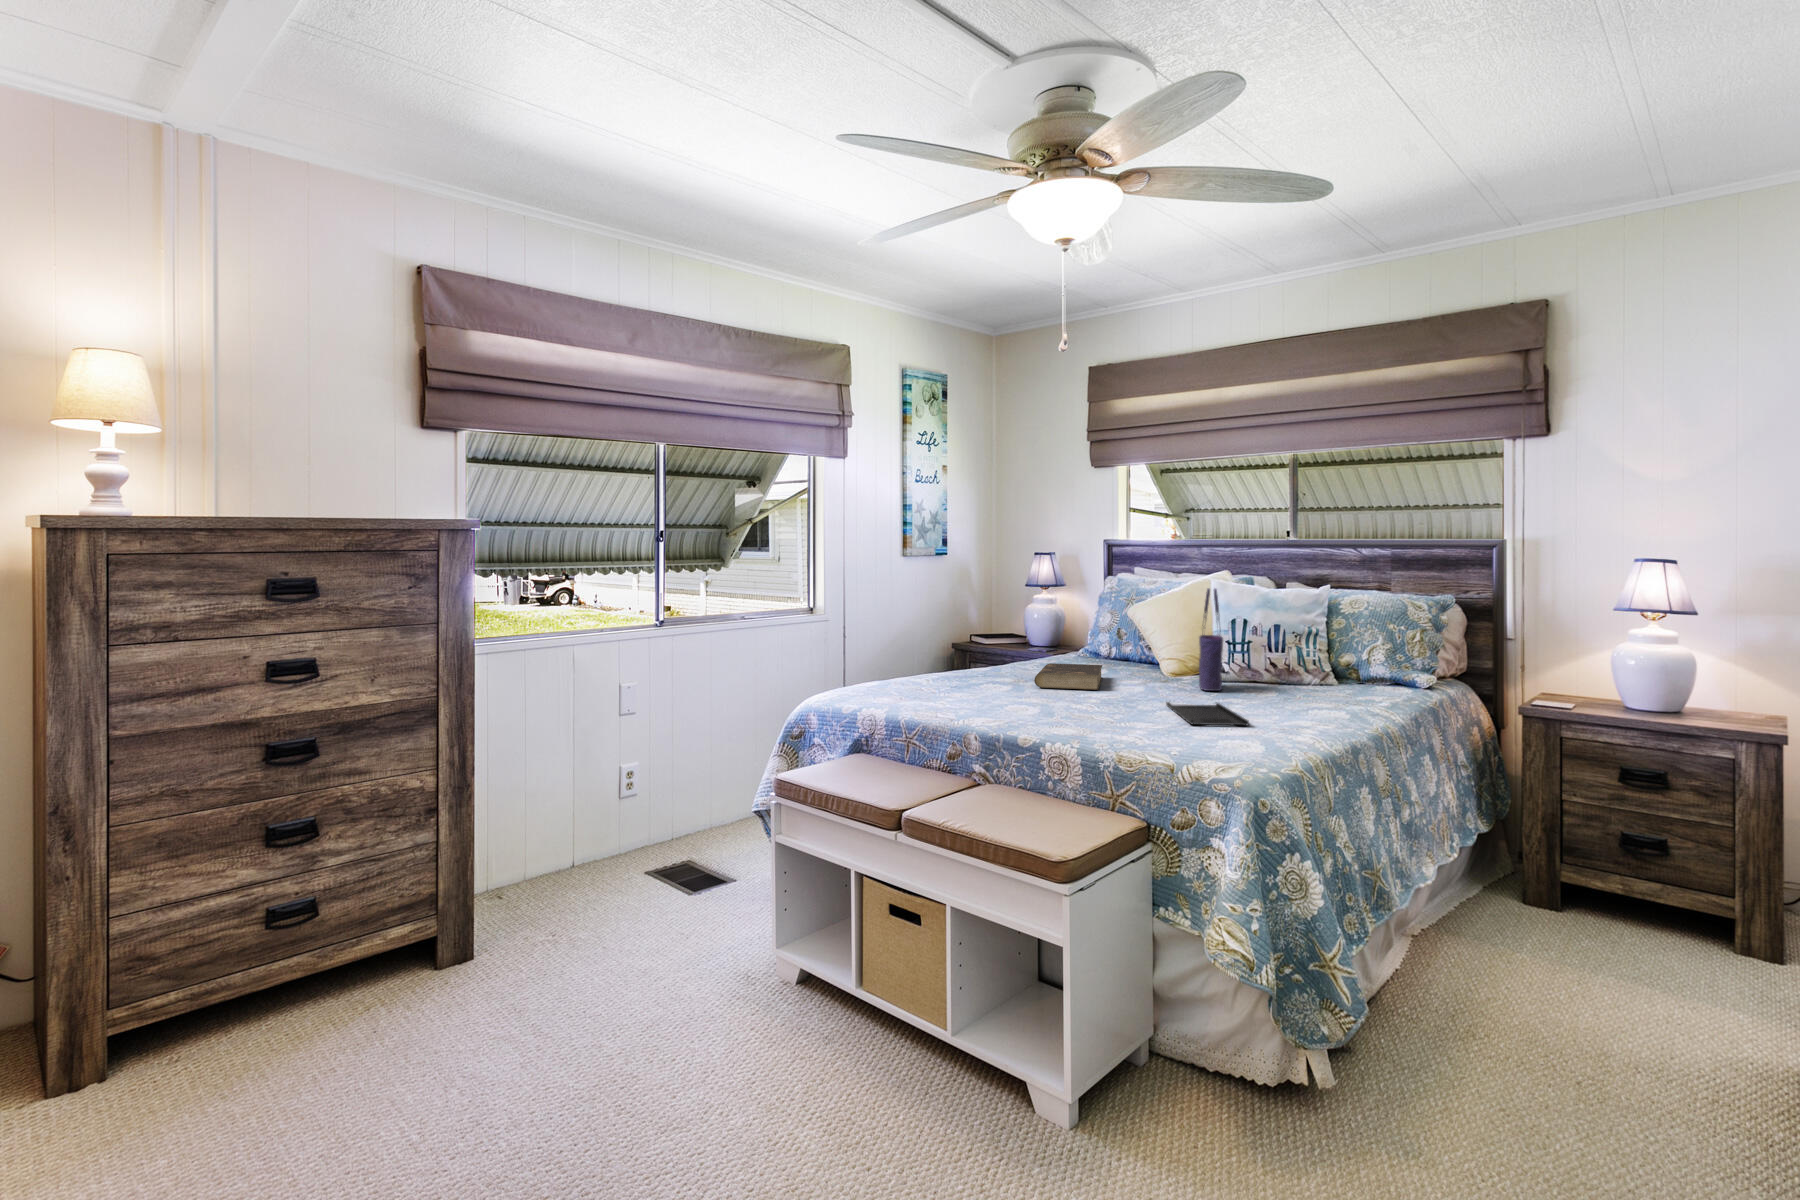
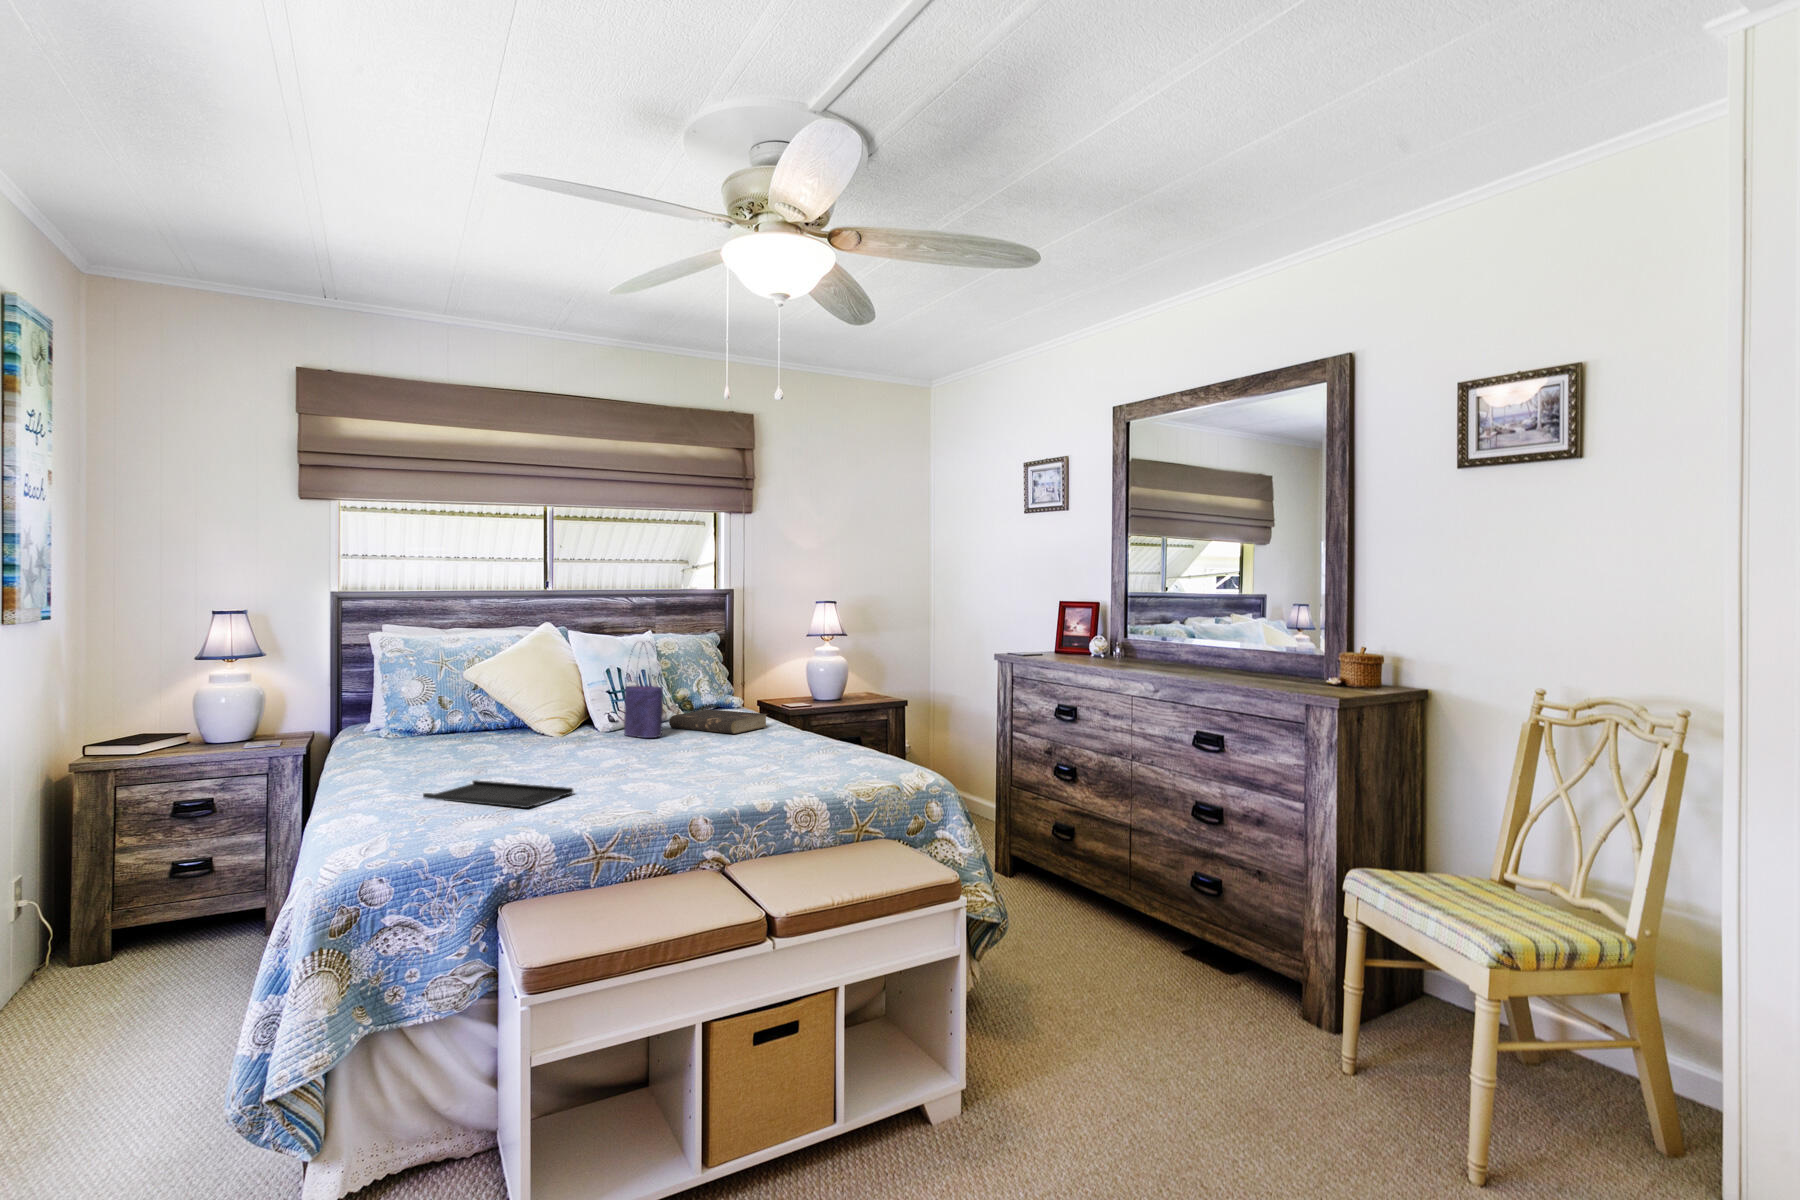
book: present [1034,663,1103,690] -> present [669,709,767,734]
tray: present [1166,702,1249,725] -> present [423,780,573,808]

